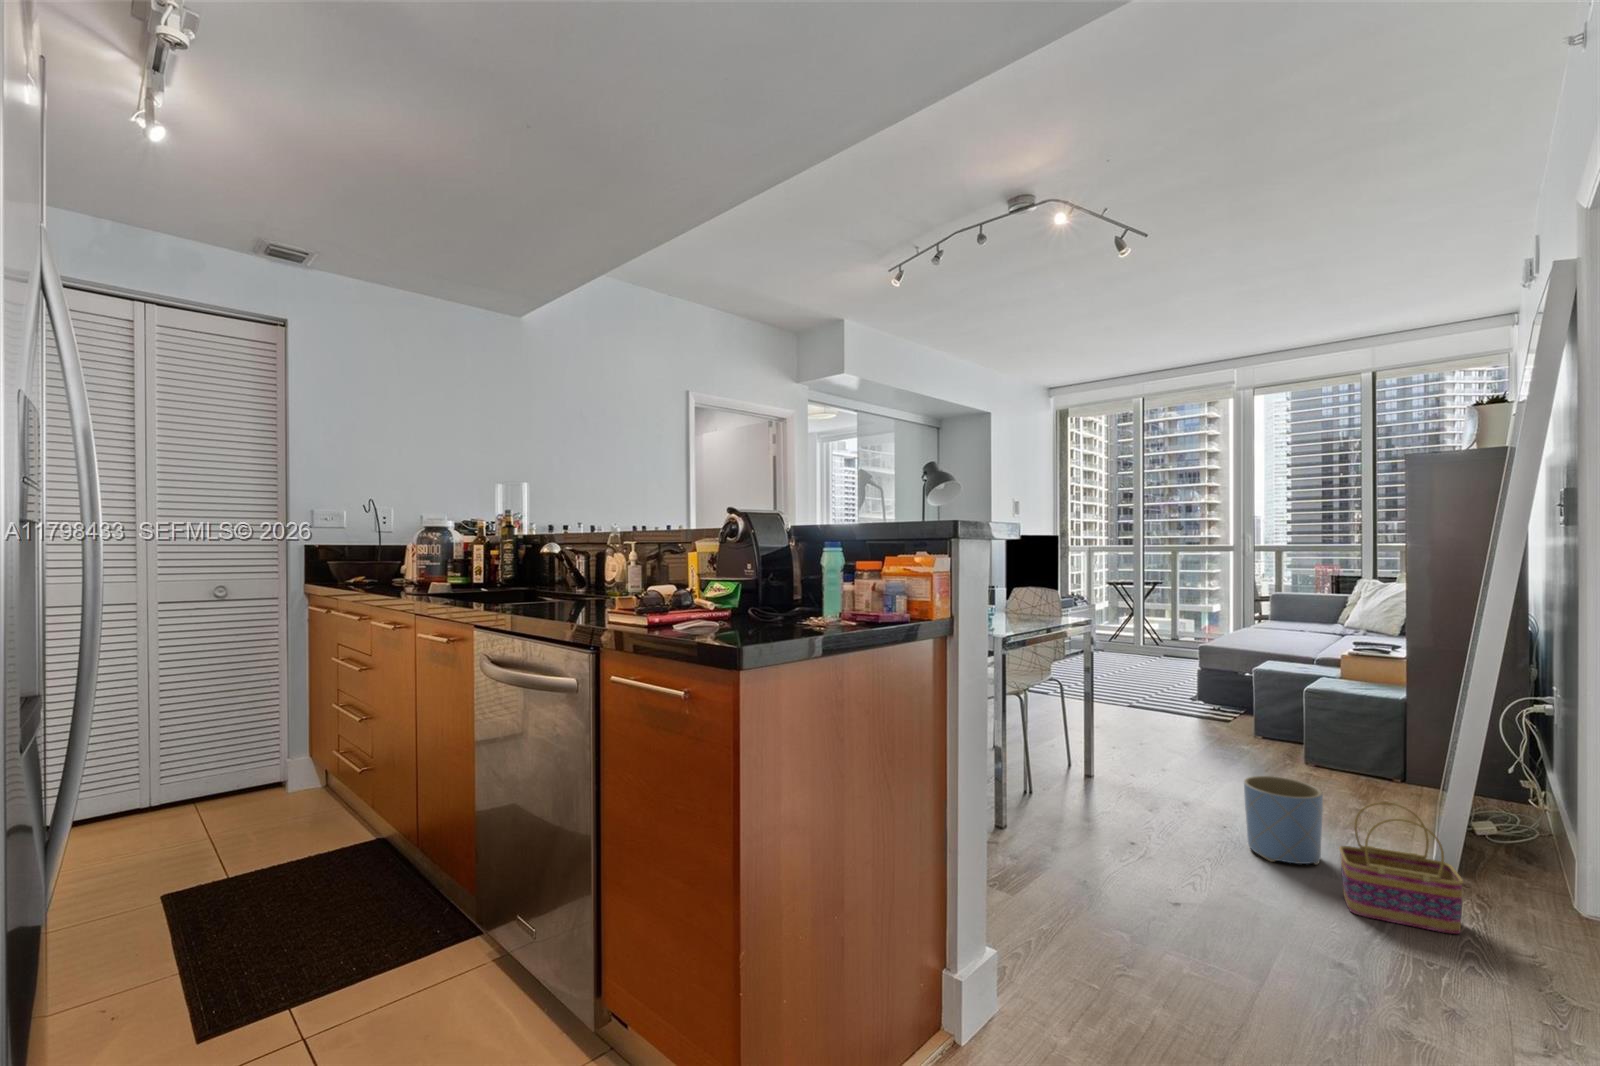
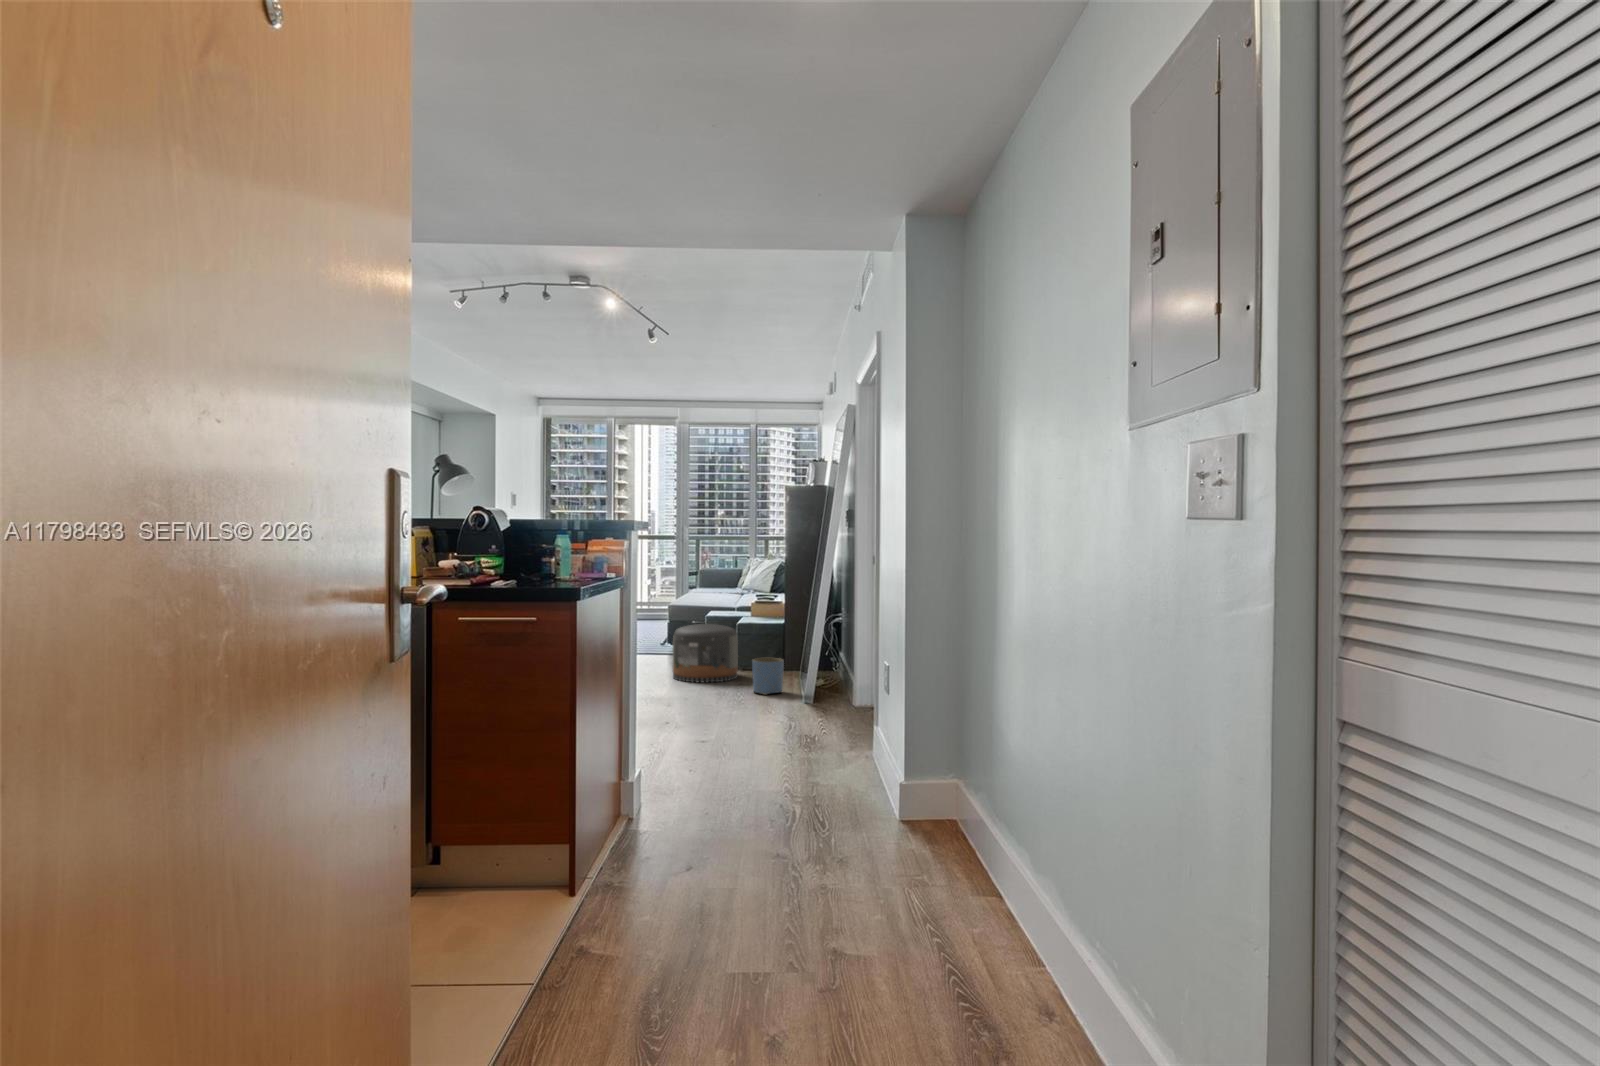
pouf: none [1139,684,1266,796] -> present [673,624,738,682]
basket: present [1339,802,1463,934] -> none [796,654,837,701]

